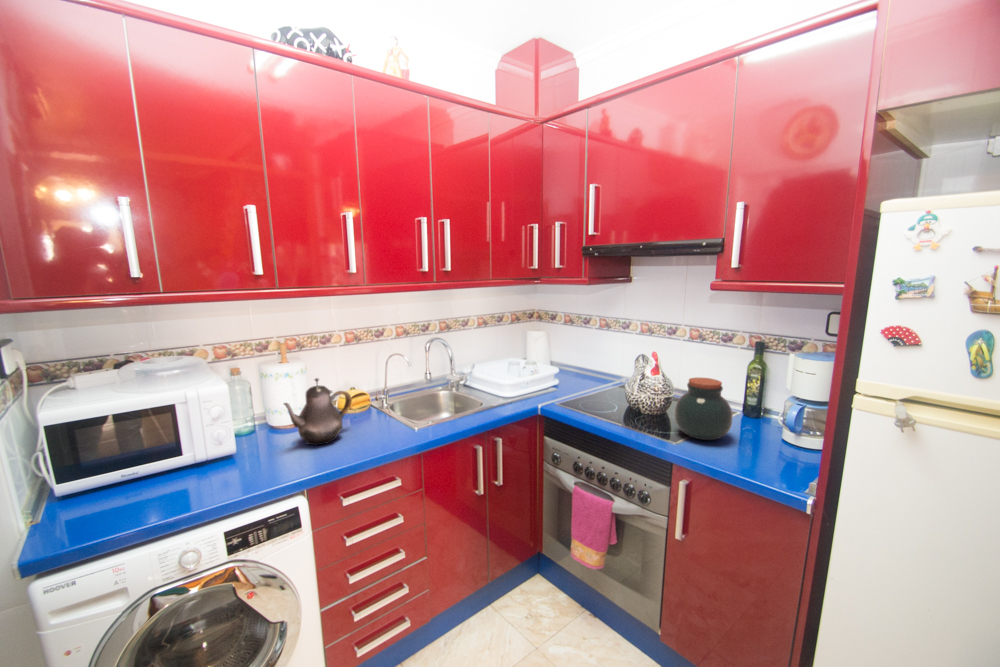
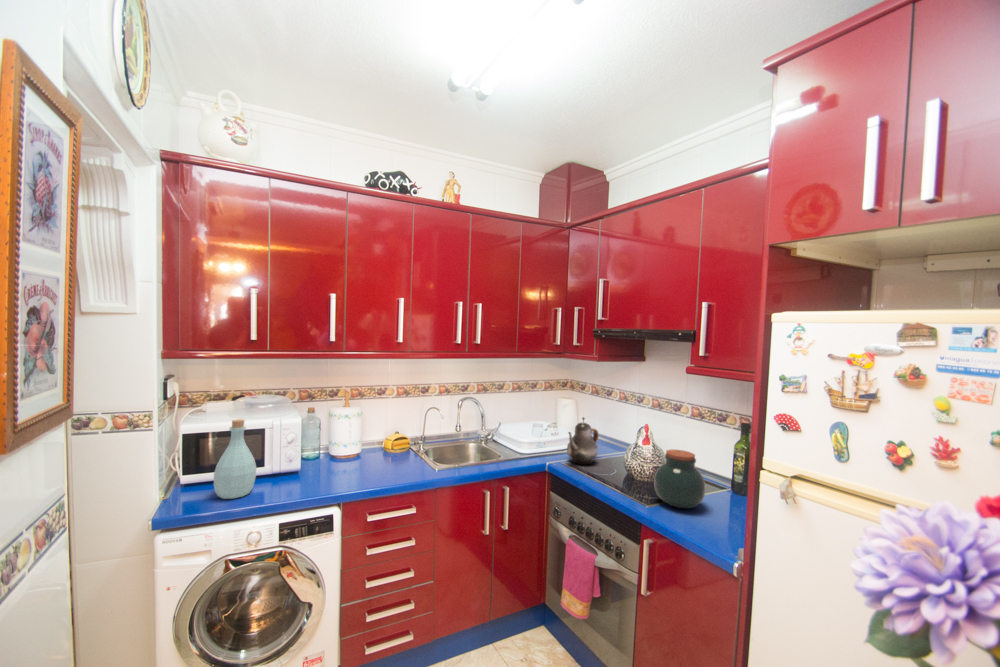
teapot: present [284,378,352,445] -> present [567,417,599,465]
bottle: none [105,396,173,510] -> present [214,419,256,499]

